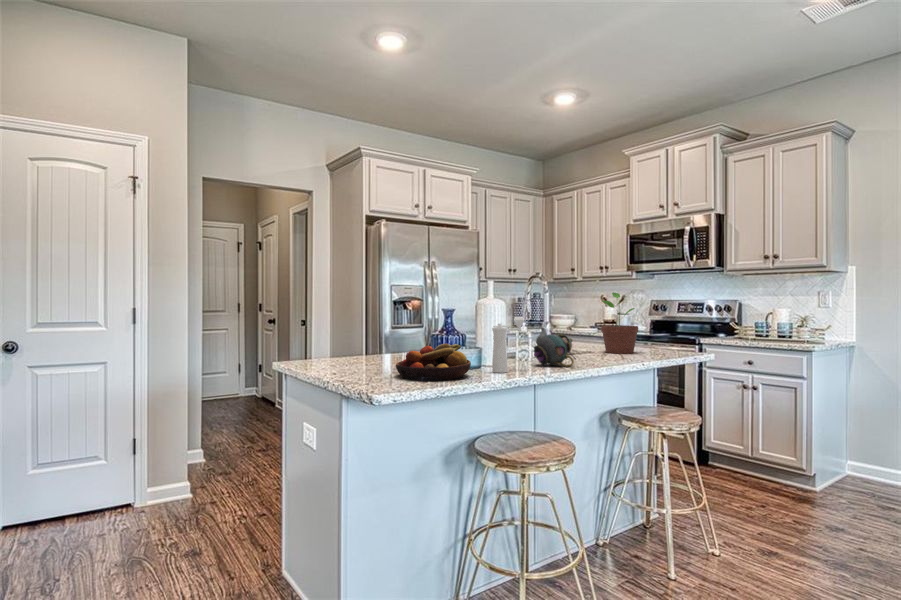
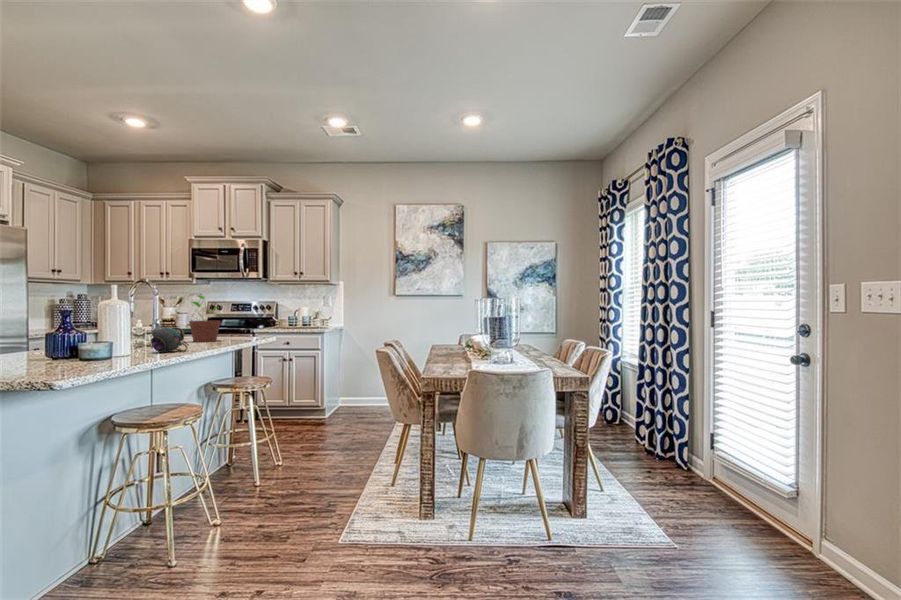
pepper mill: present [492,317,525,373] -> none [124,314,151,360]
fruit bowl: present [396,344,471,381] -> none [25,338,112,371]

